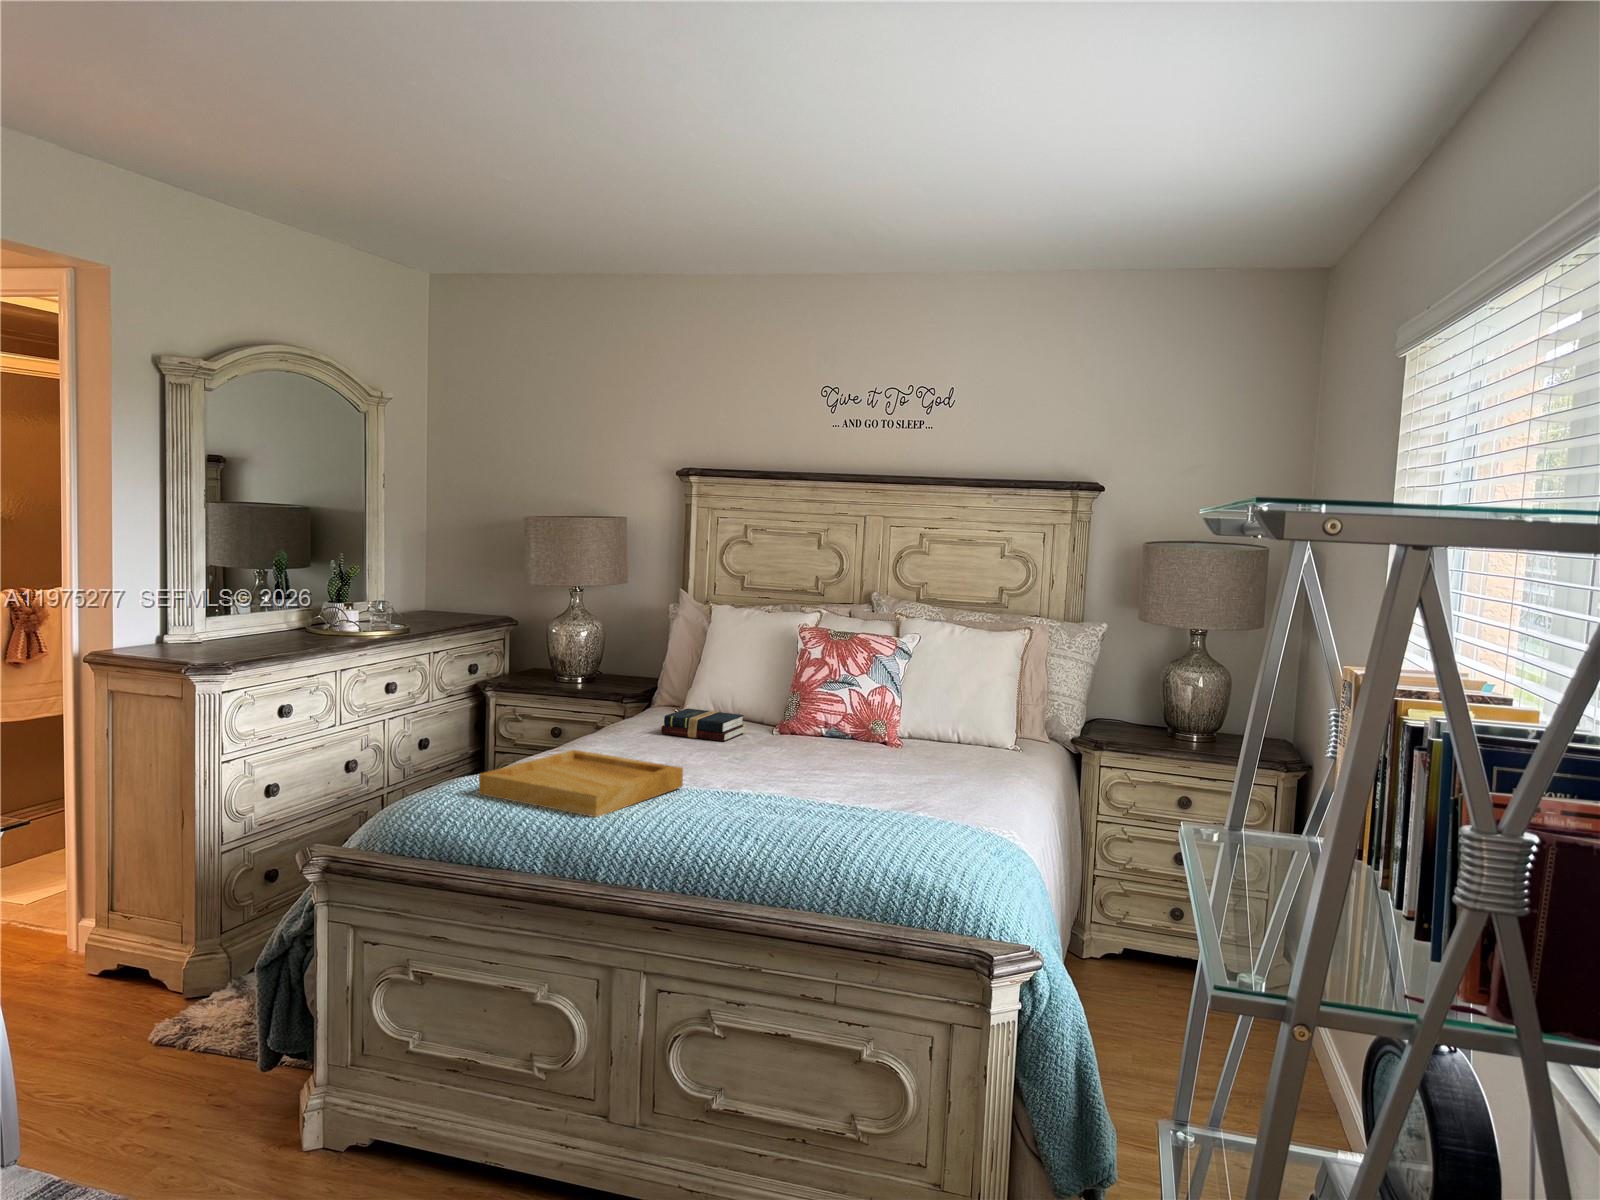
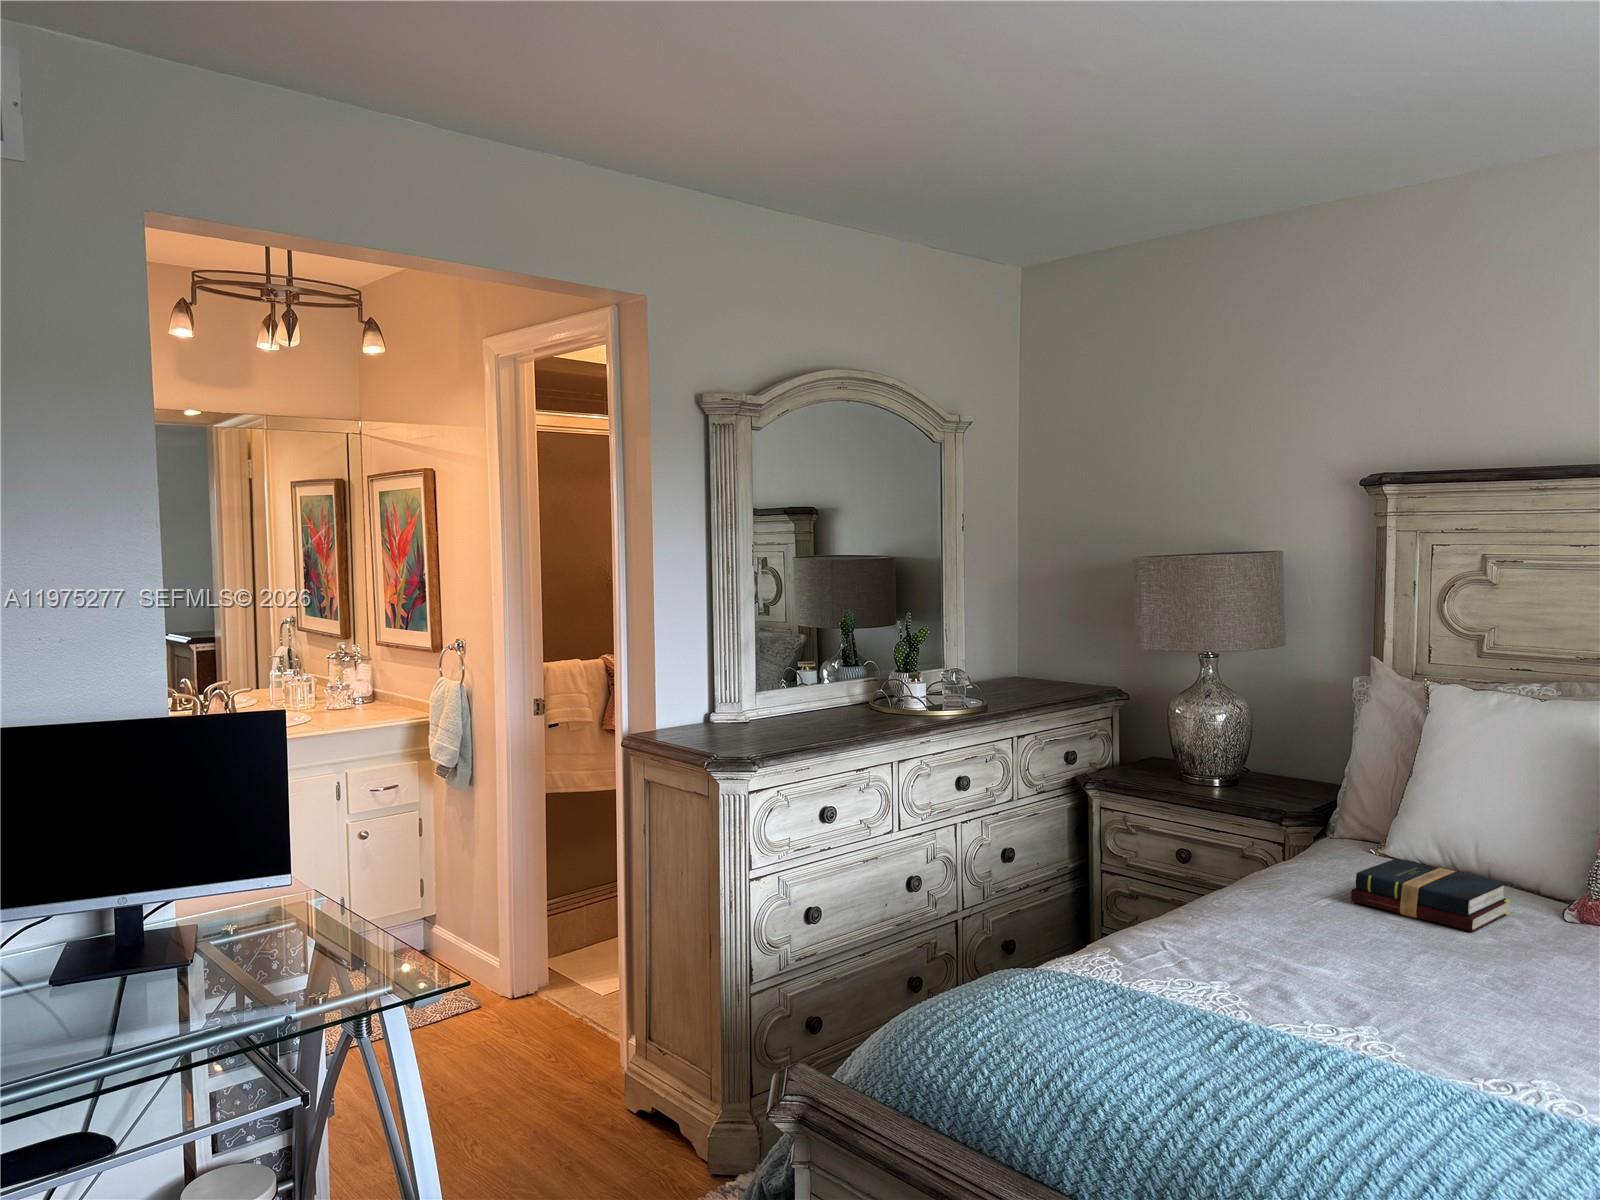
tray: present [479,750,683,817] -> none [1034,943,1408,1127]

